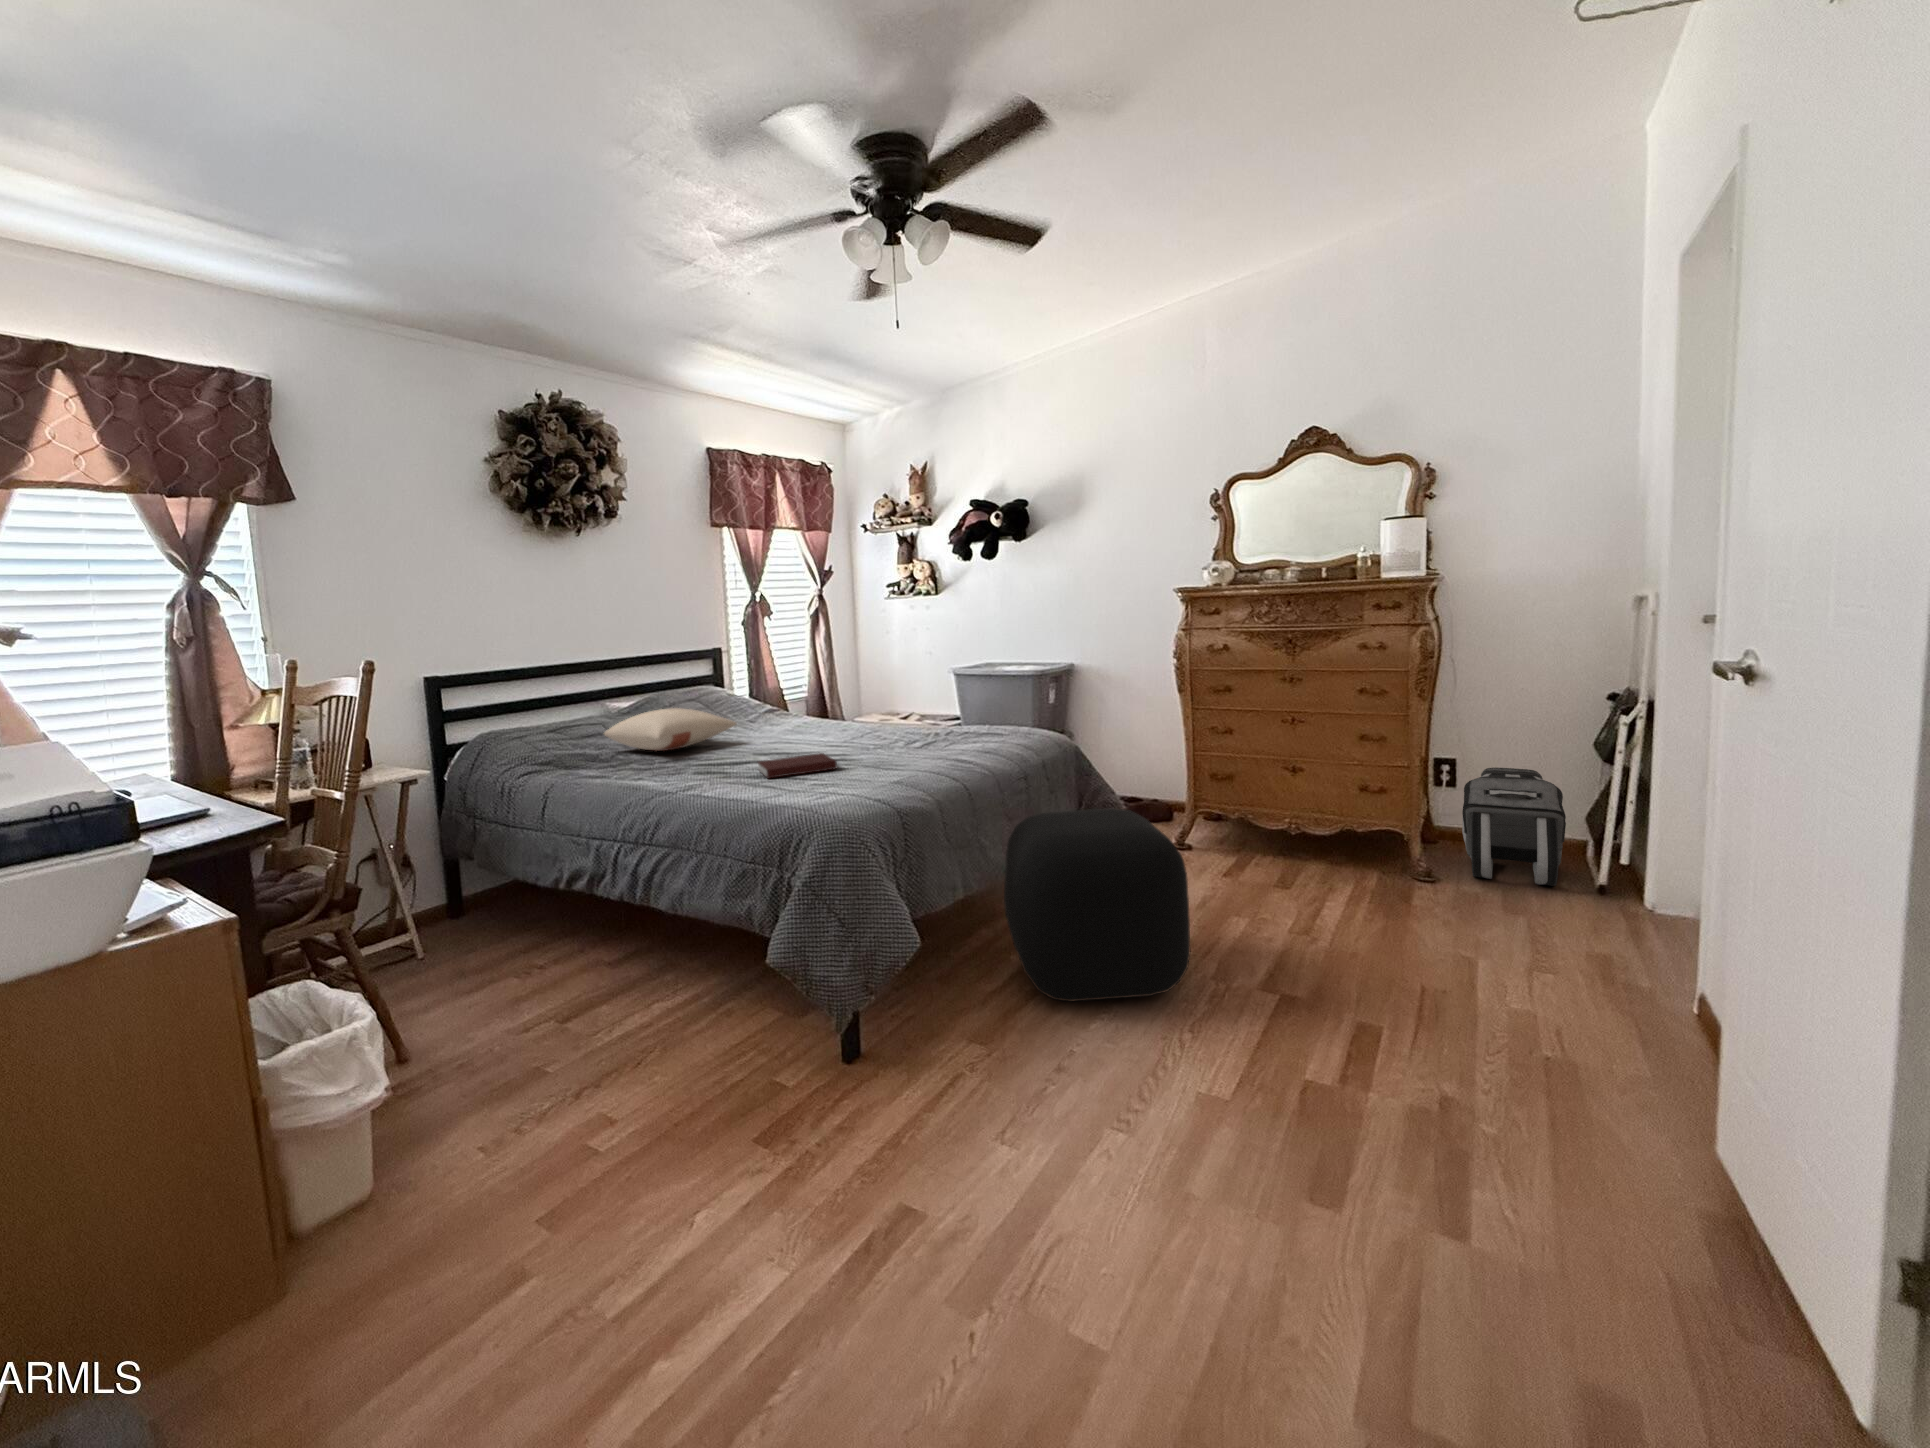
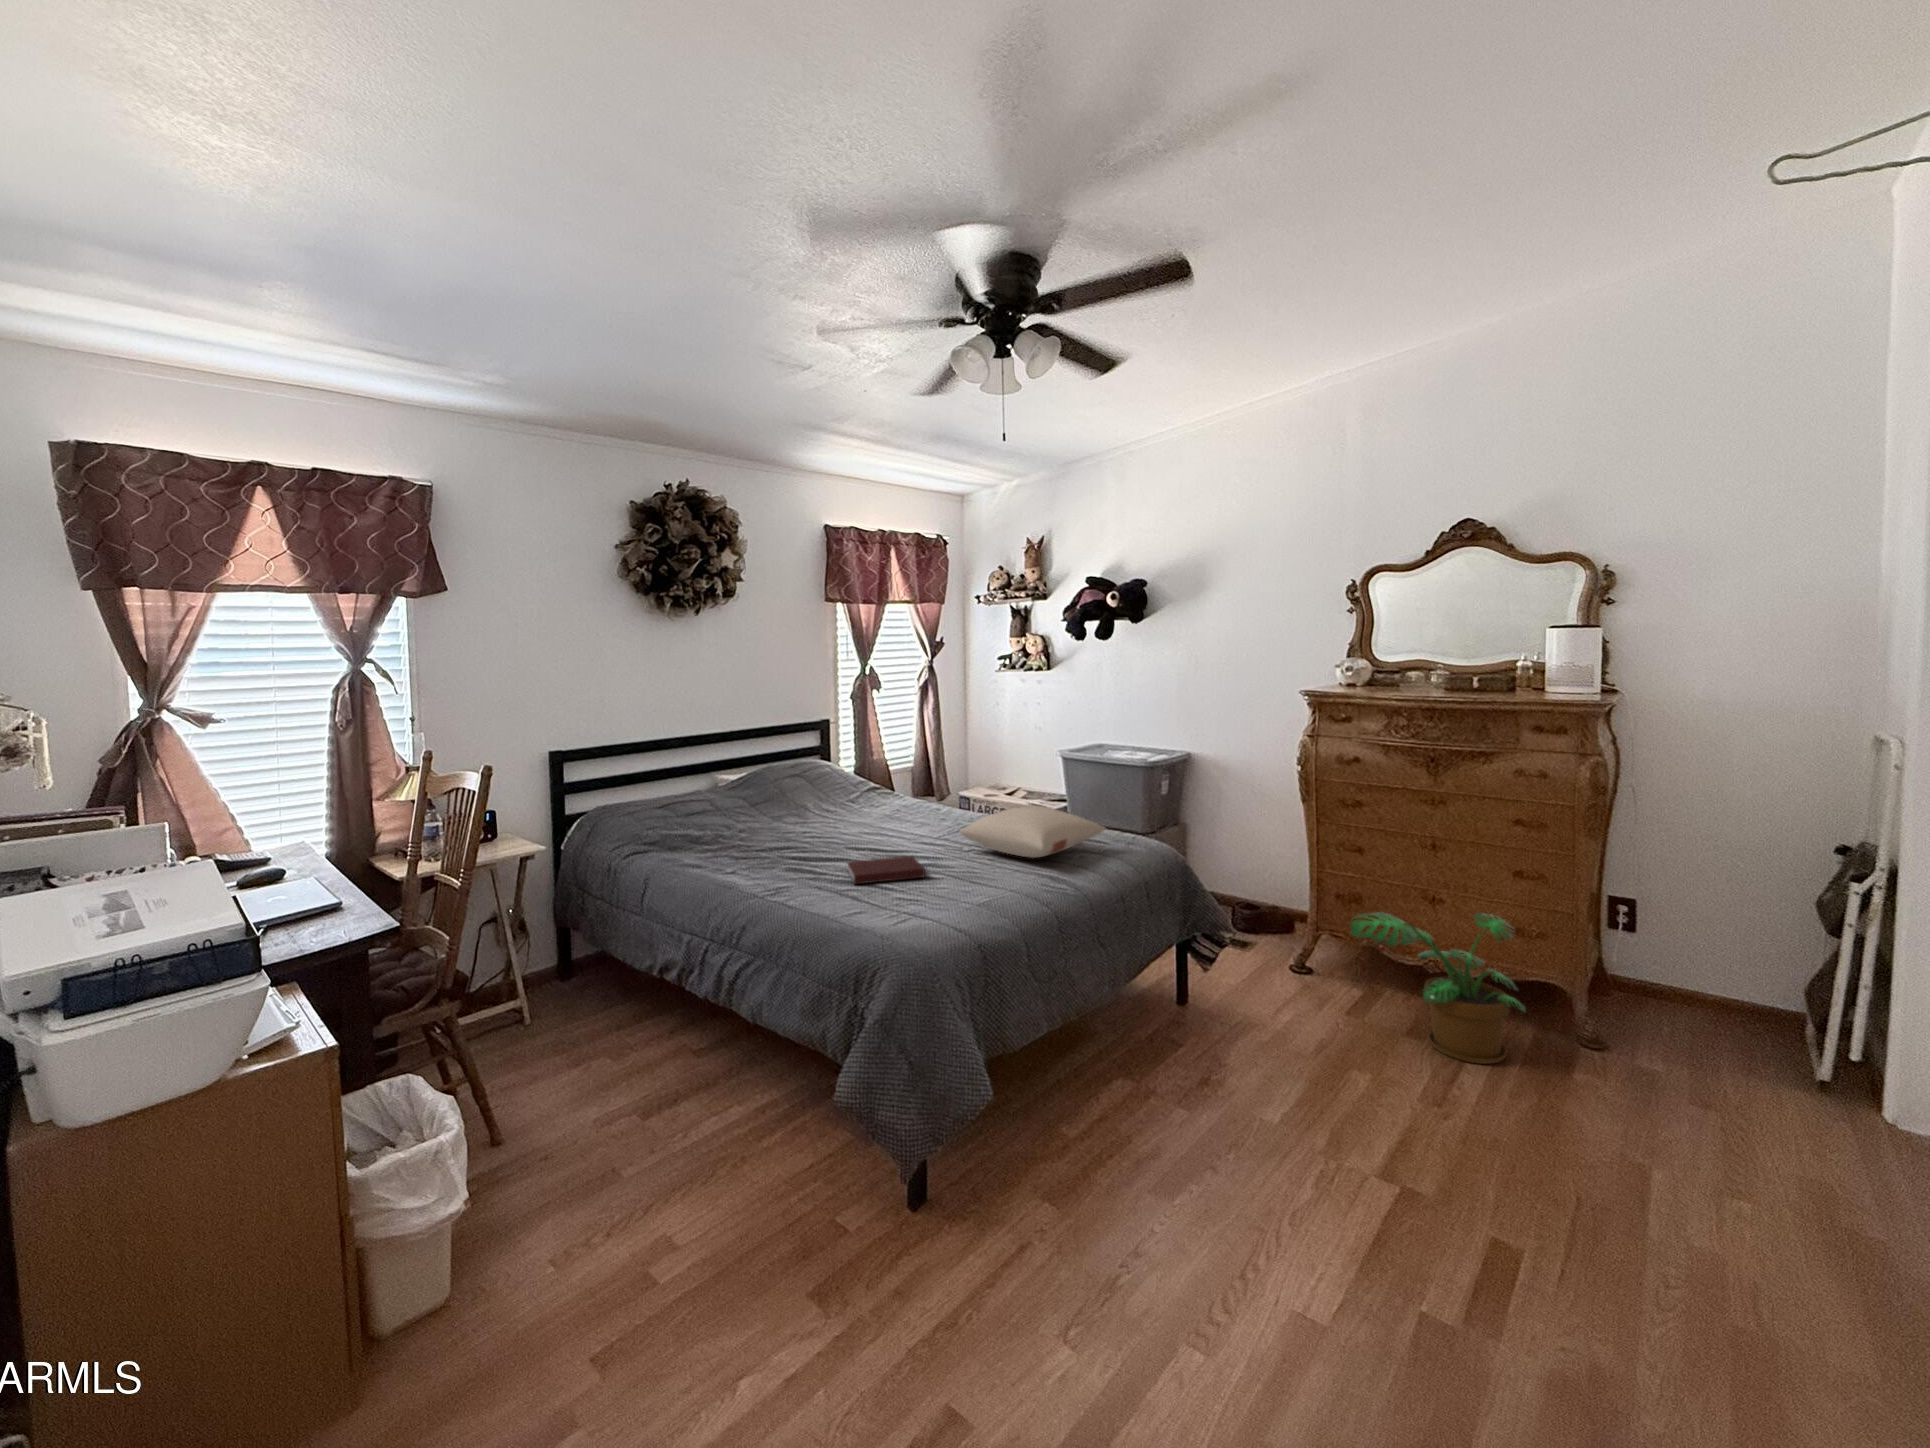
pillow: present [604,708,736,751] -> present [960,807,1106,858]
backpack: present [1462,768,1566,886] -> none [1644,923,1779,1075]
potted plant: none [1226,773,1372,900] -> present [1351,912,1526,1064]
ottoman: present [1004,808,1191,1001] -> none [1092,947,1296,1172]

